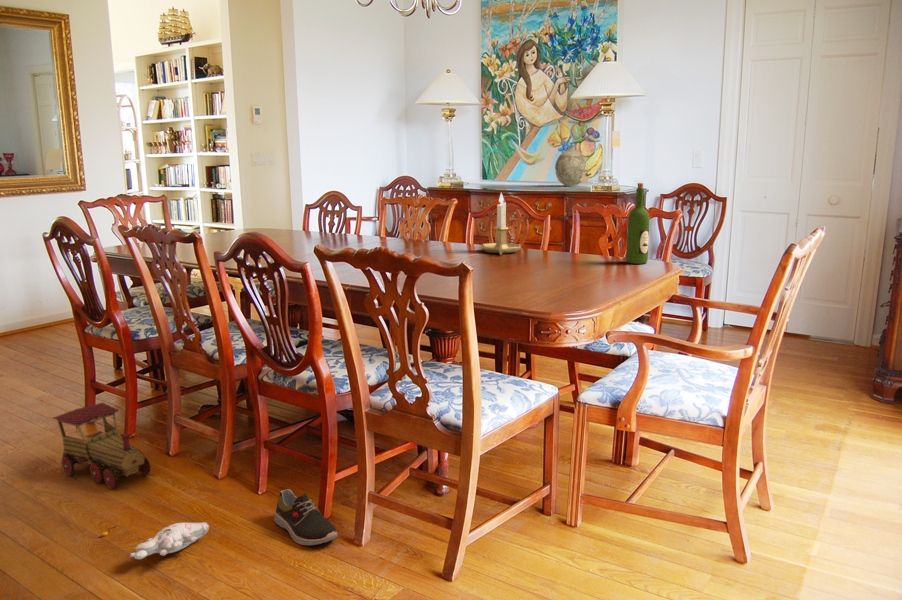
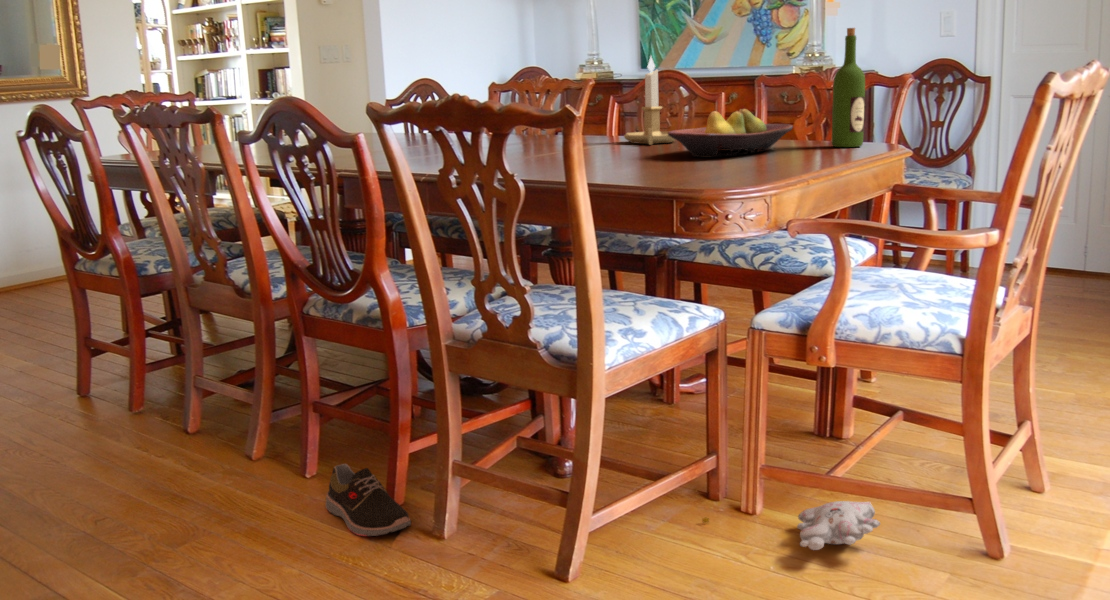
decorative vase: present [555,145,586,186] -> none [743,12,790,72]
fruit bowl: none [516,237,601,273] -> present [668,109,793,157]
toy train: present [53,402,151,489] -> none [28,359,162,471]
plush toy: present [103,523,209,559] -> present [702,501,880,550]

